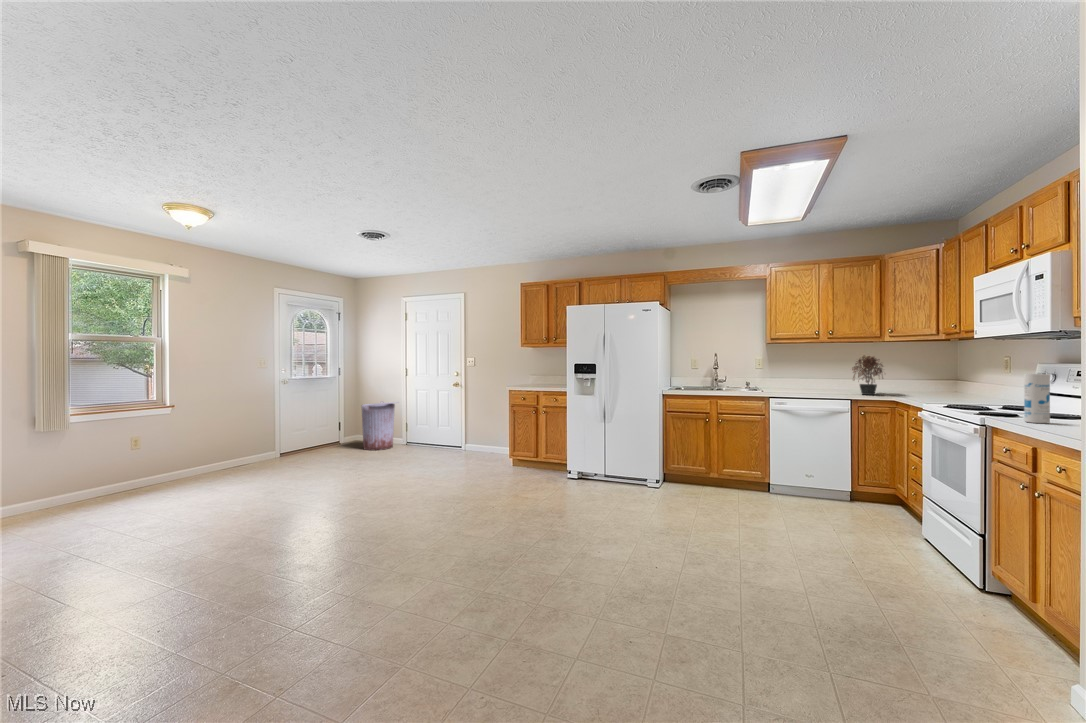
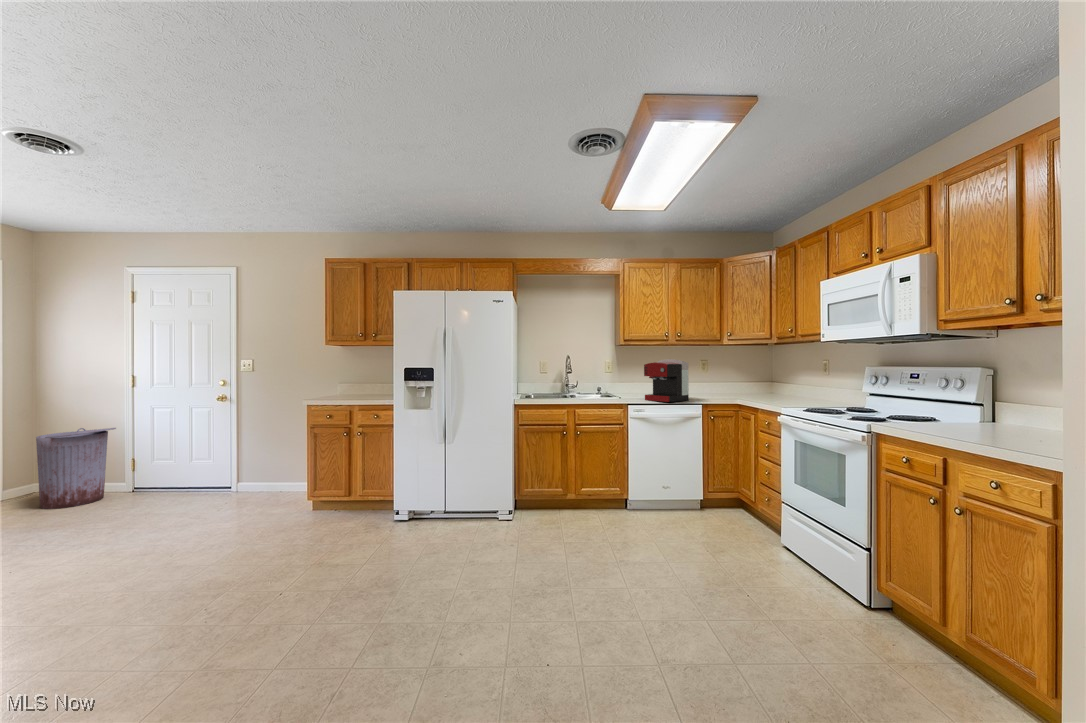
coffee maker: none [788,356,837,396] -> present [644,359,689,402]
potted plant: present [852,356,883,395] -> none [698,358,729,399]
canister: present [1024,374,1050,423] -> none [910,377,934,429]

